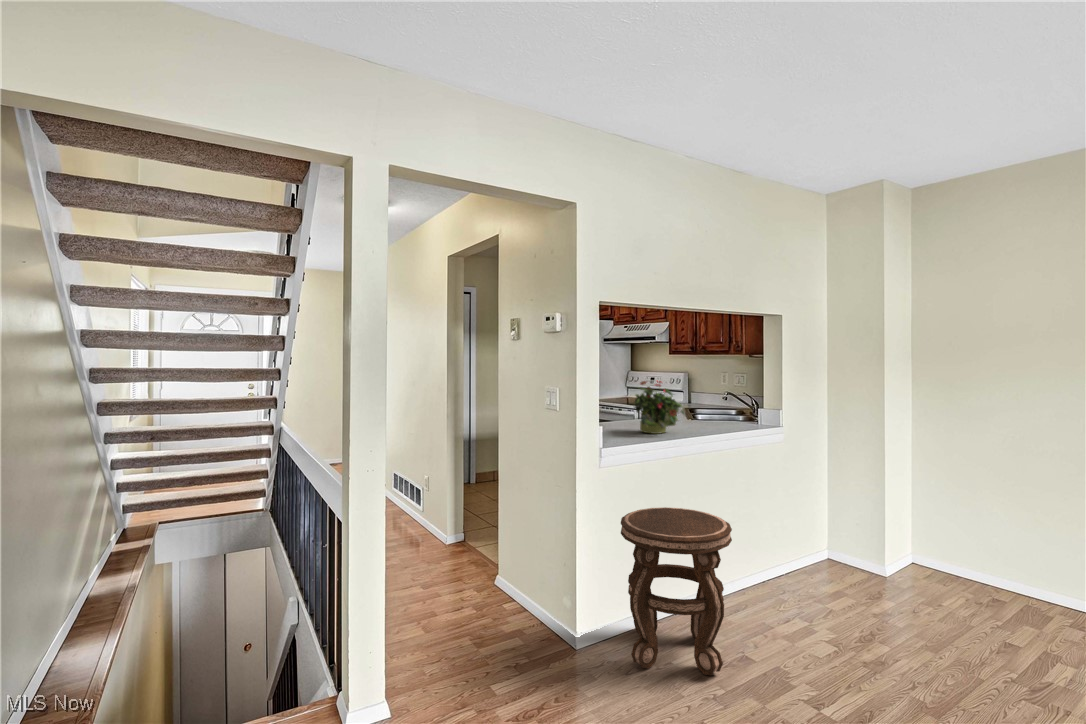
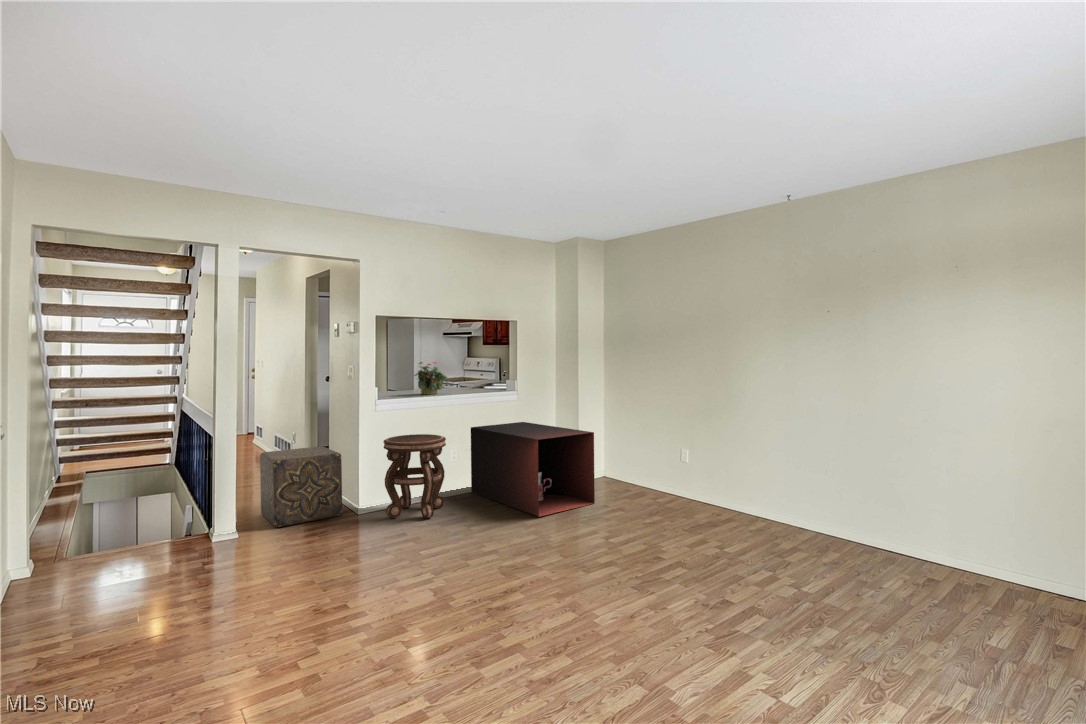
storage cabinet: none [729,477,995,689] -> present [471,422,595,517]
ottoman: none [409,518,547,682] -> present [260,446,342,527]

